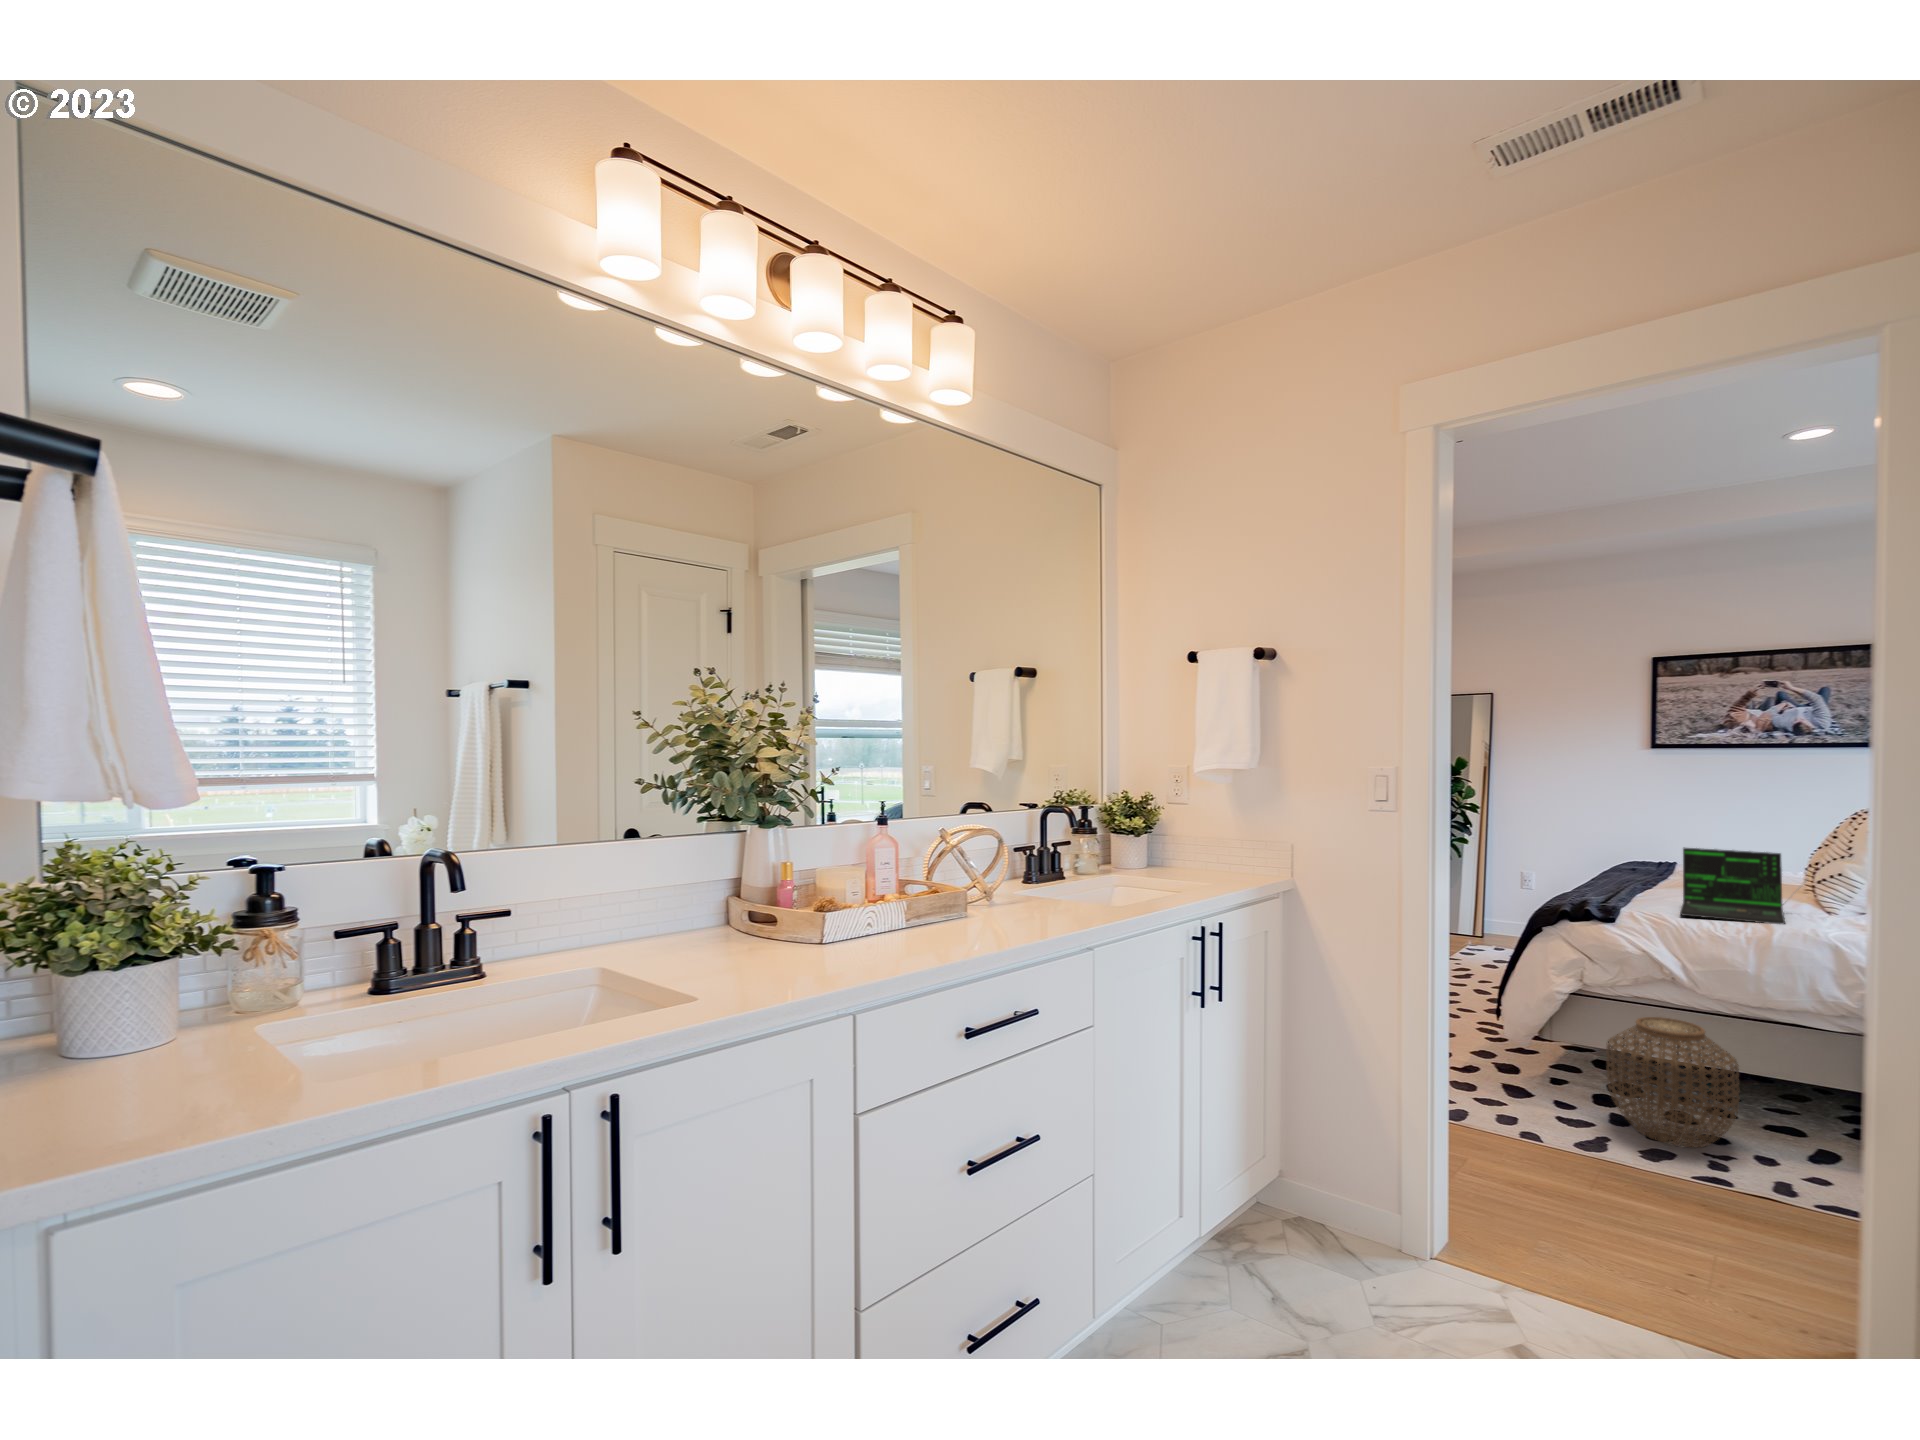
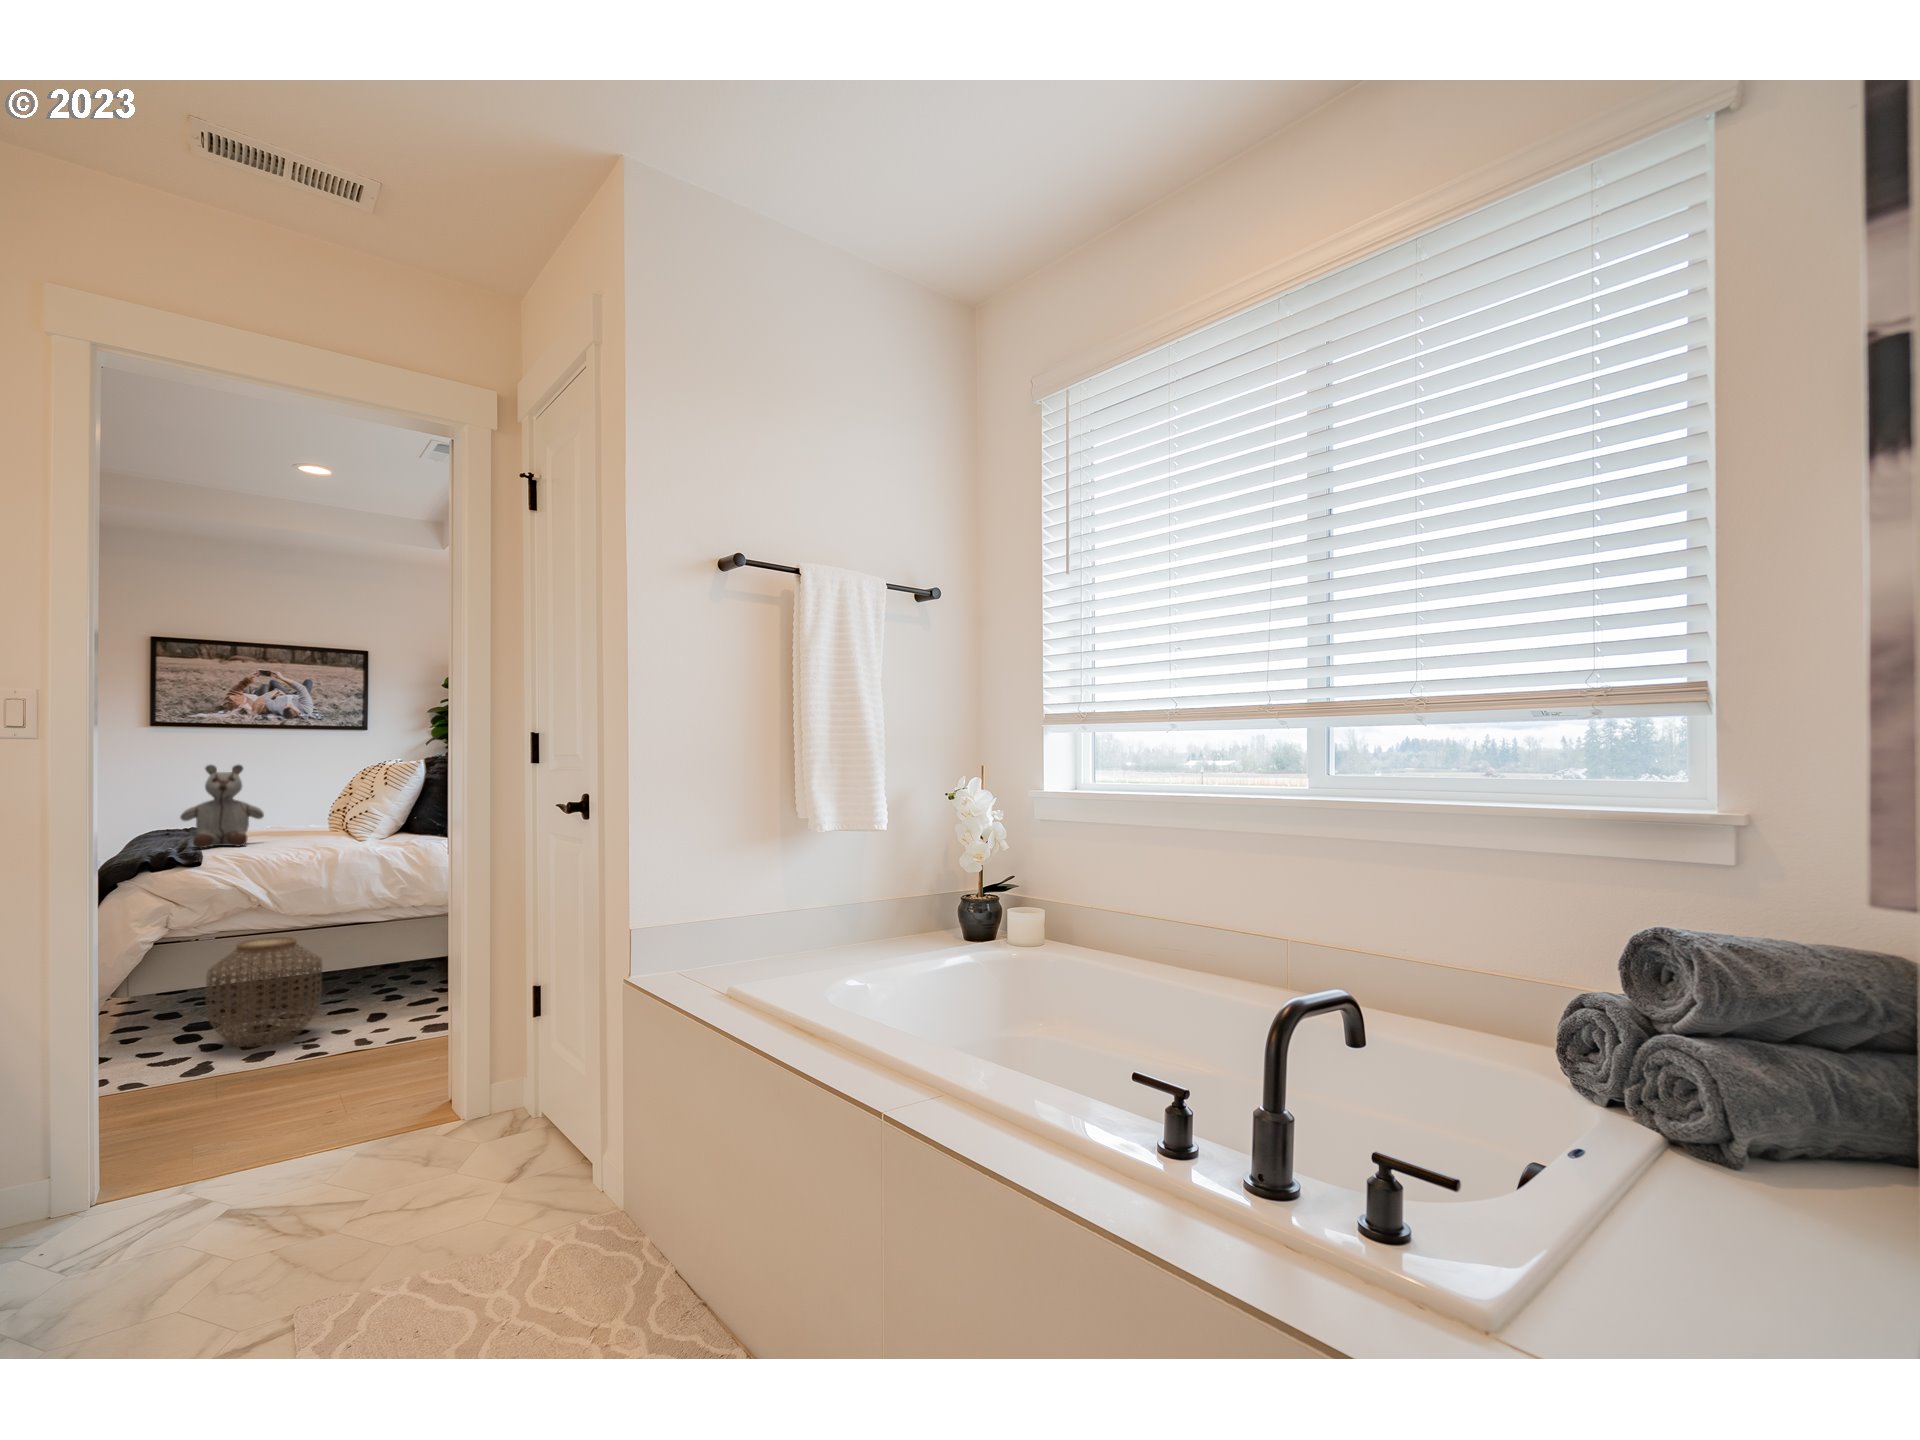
stuffed bear: none [1625,806,1714,899] -> present [180,765,264,848]
laptop: present [1680,848,1808,924] -> none [251,794,350,852]

